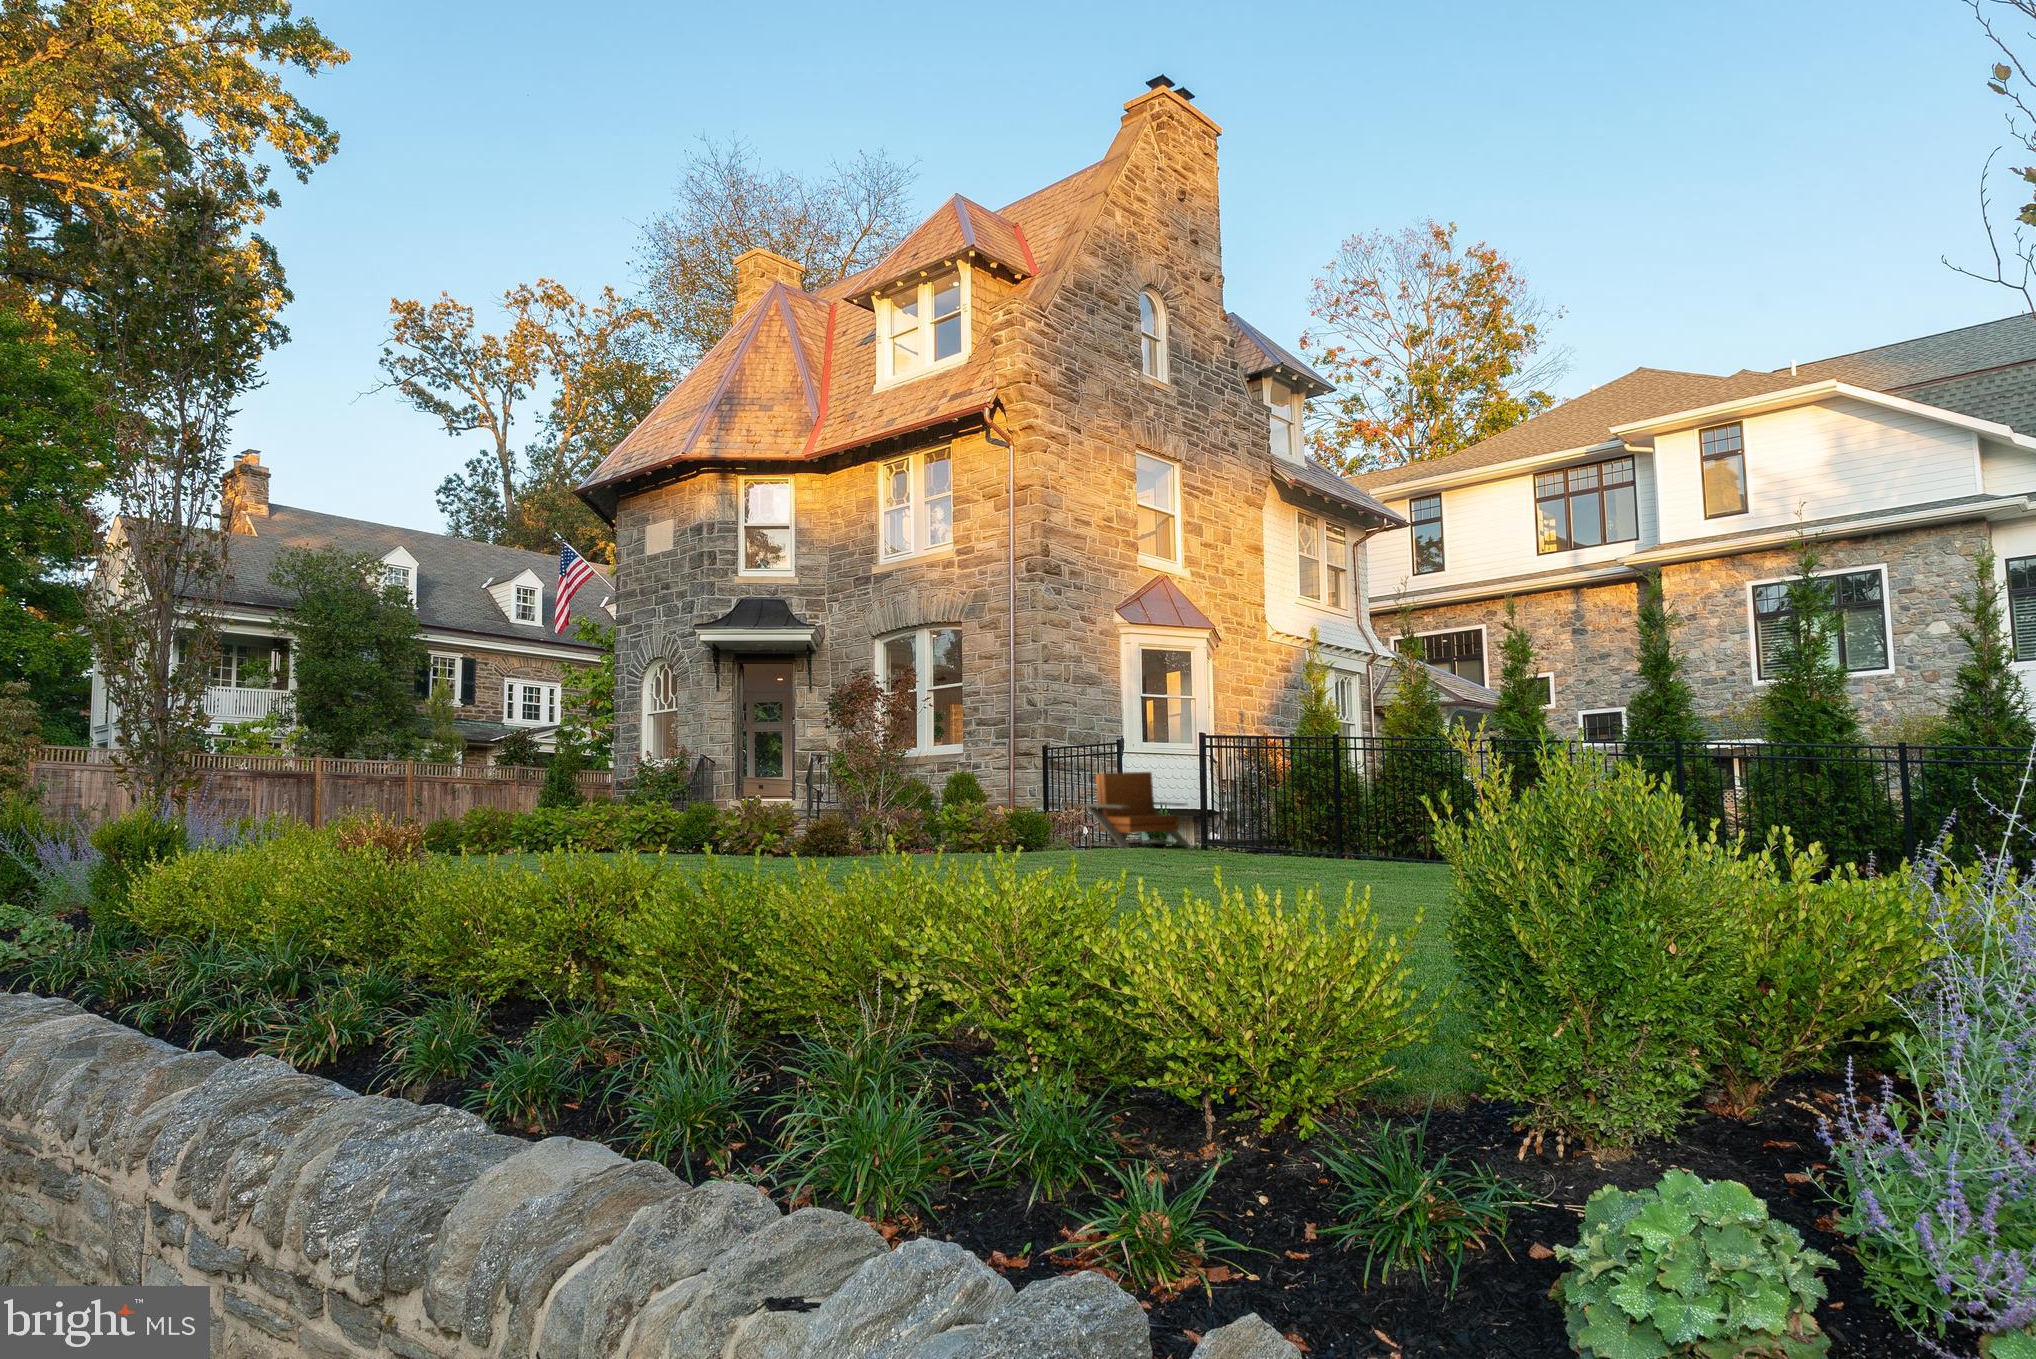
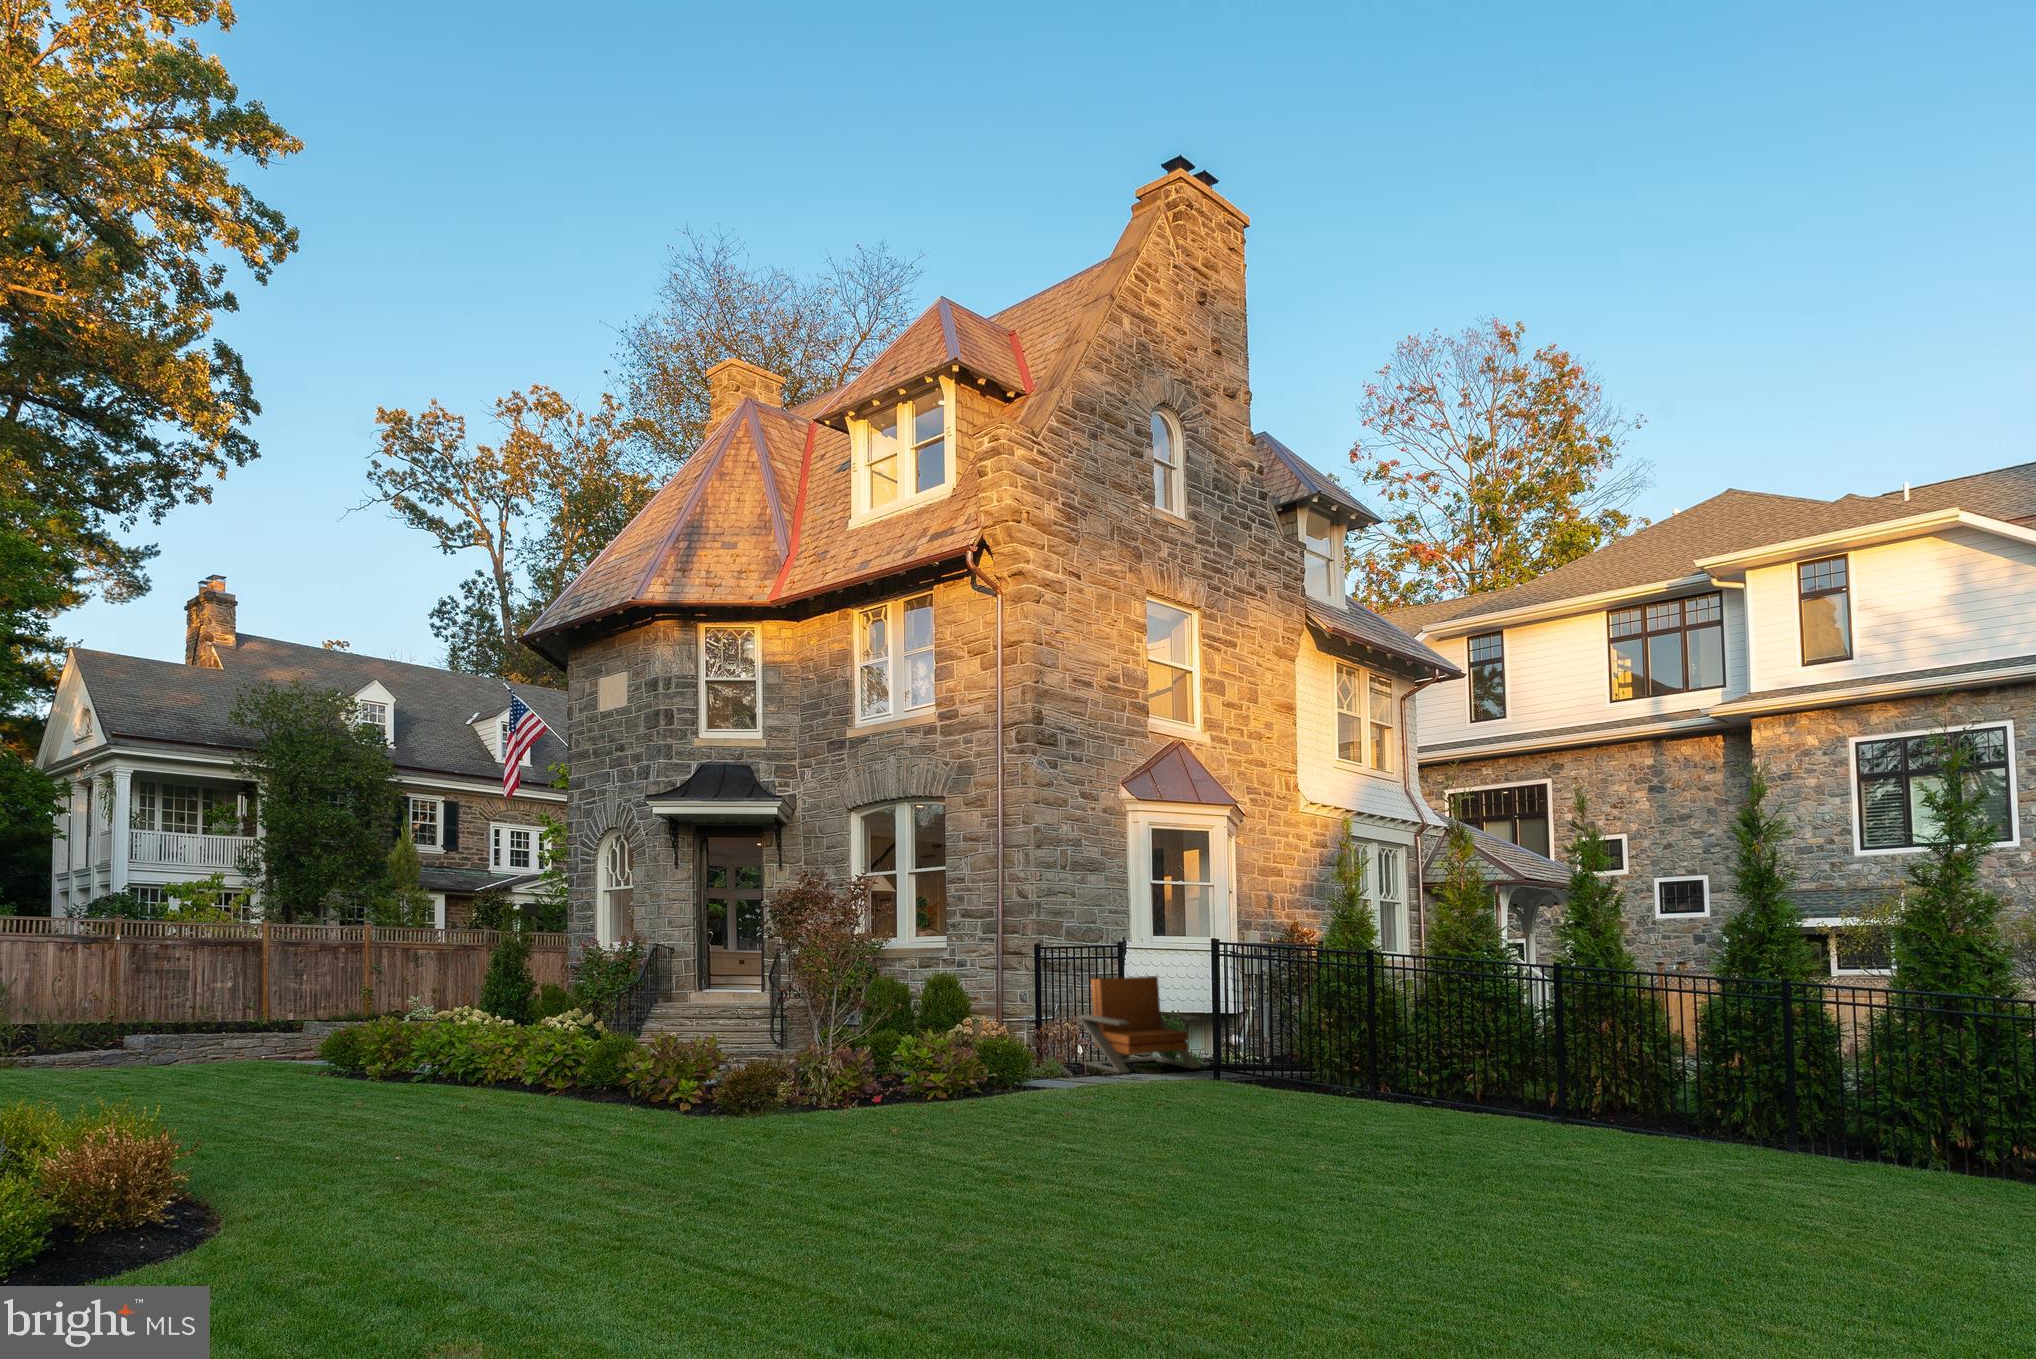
potted tree: present [1219,798,1245,842] -> none [1239,998,1276,1055]

